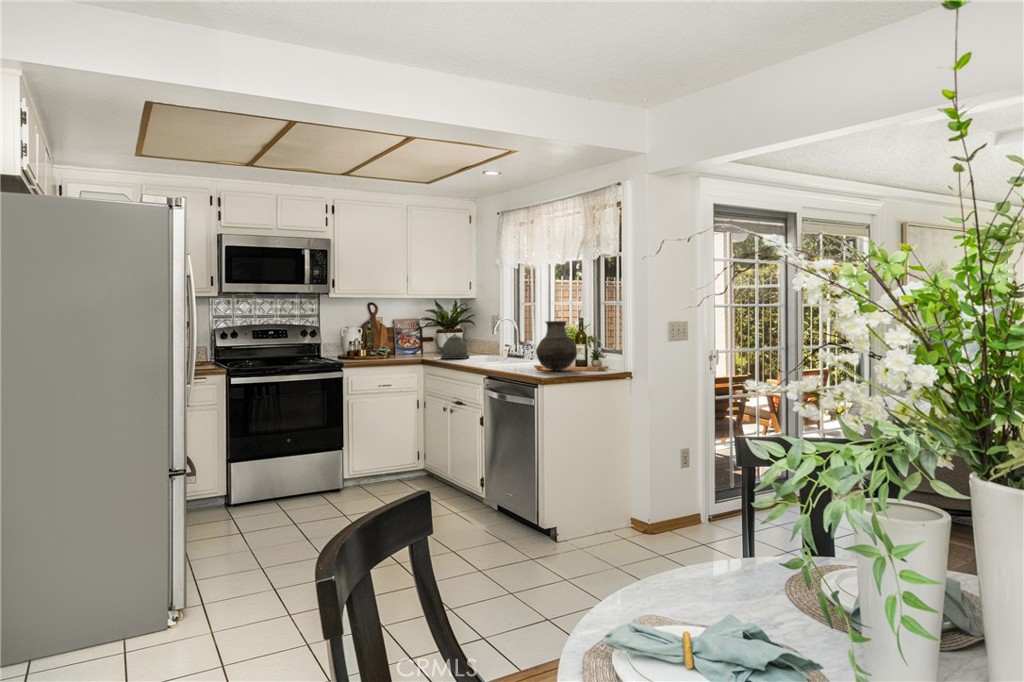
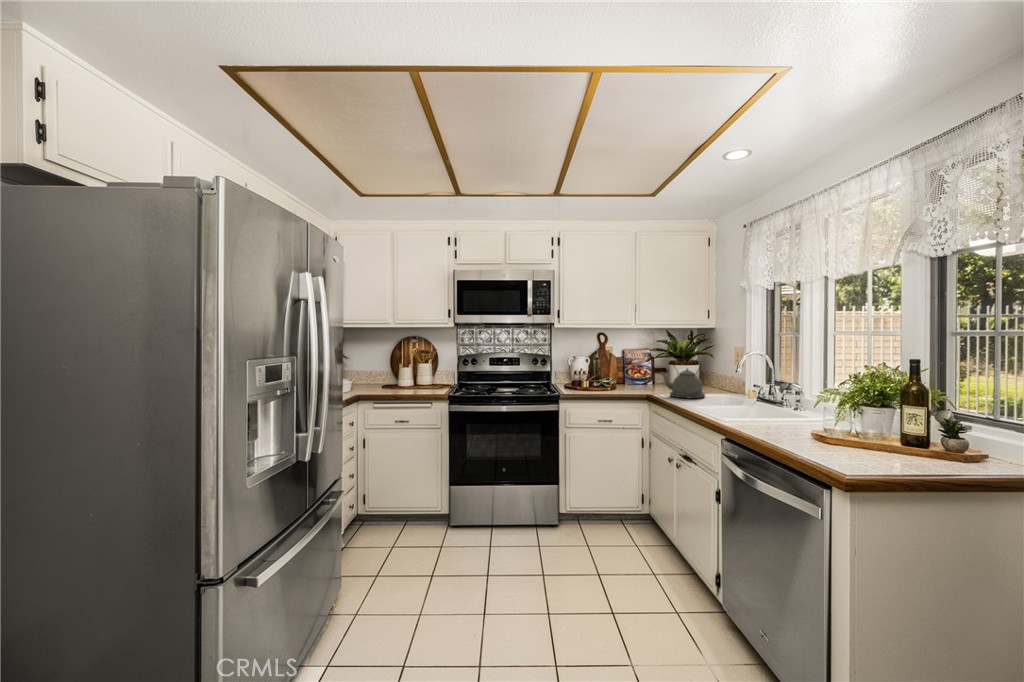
vase: present [536,321,577,370] -> none [812,368,899,451]

